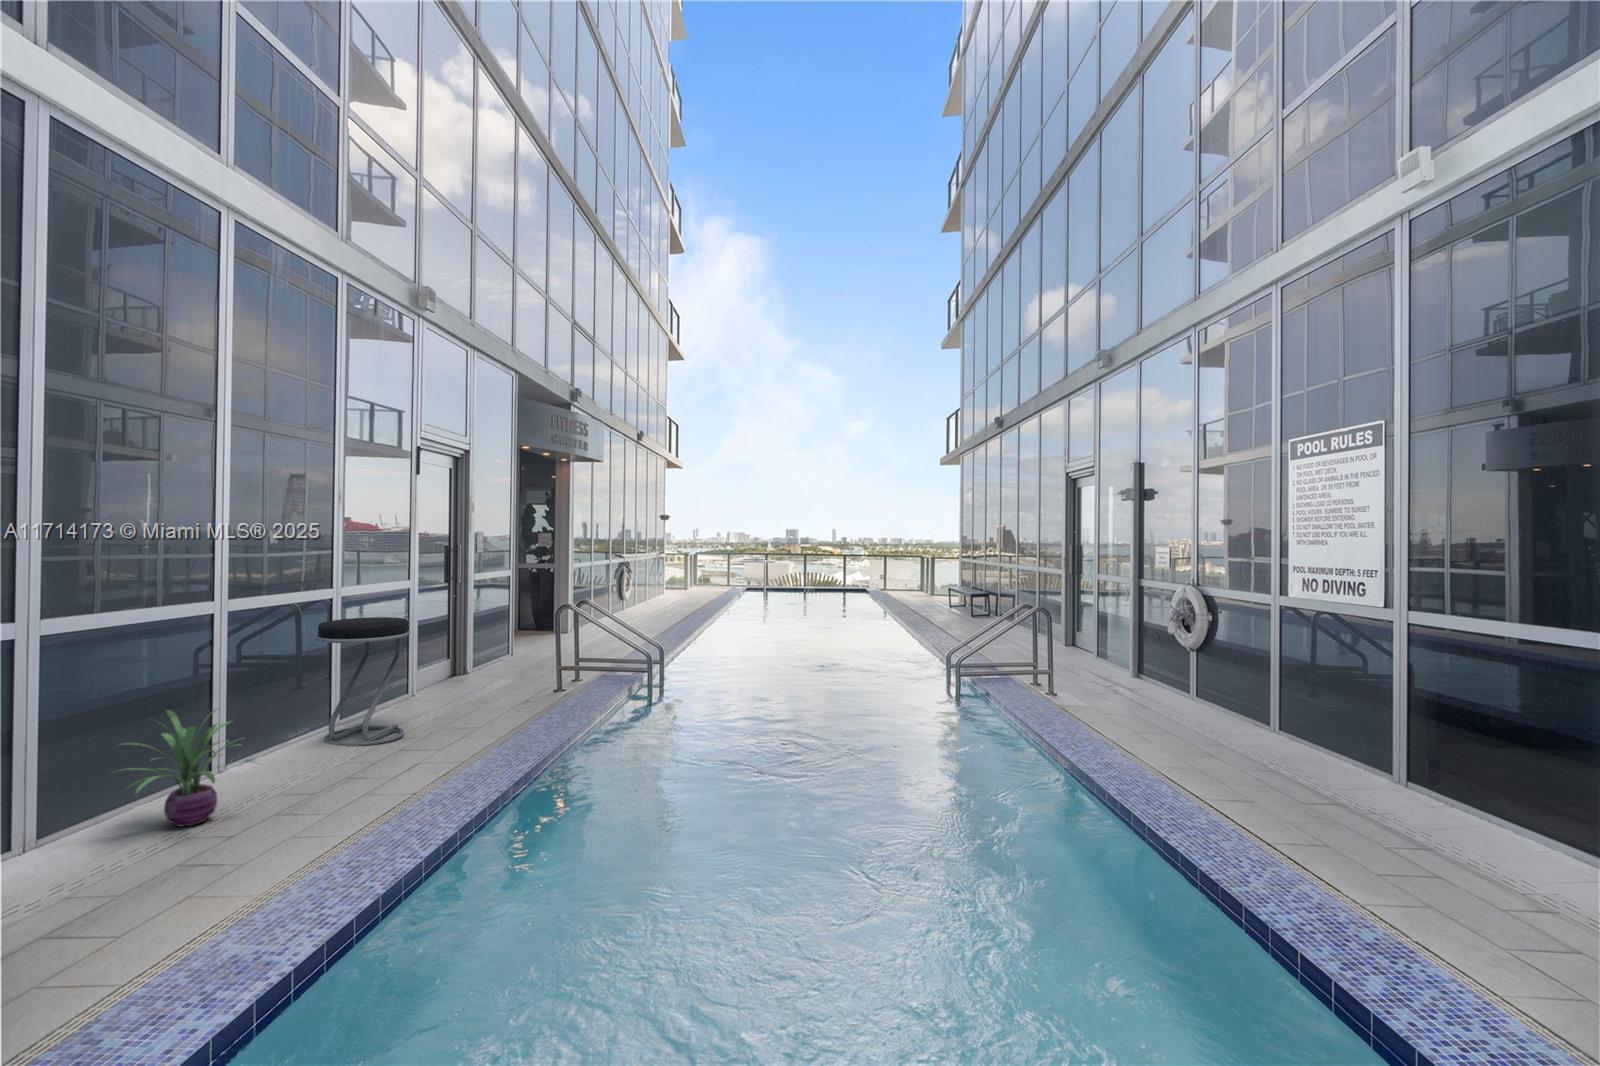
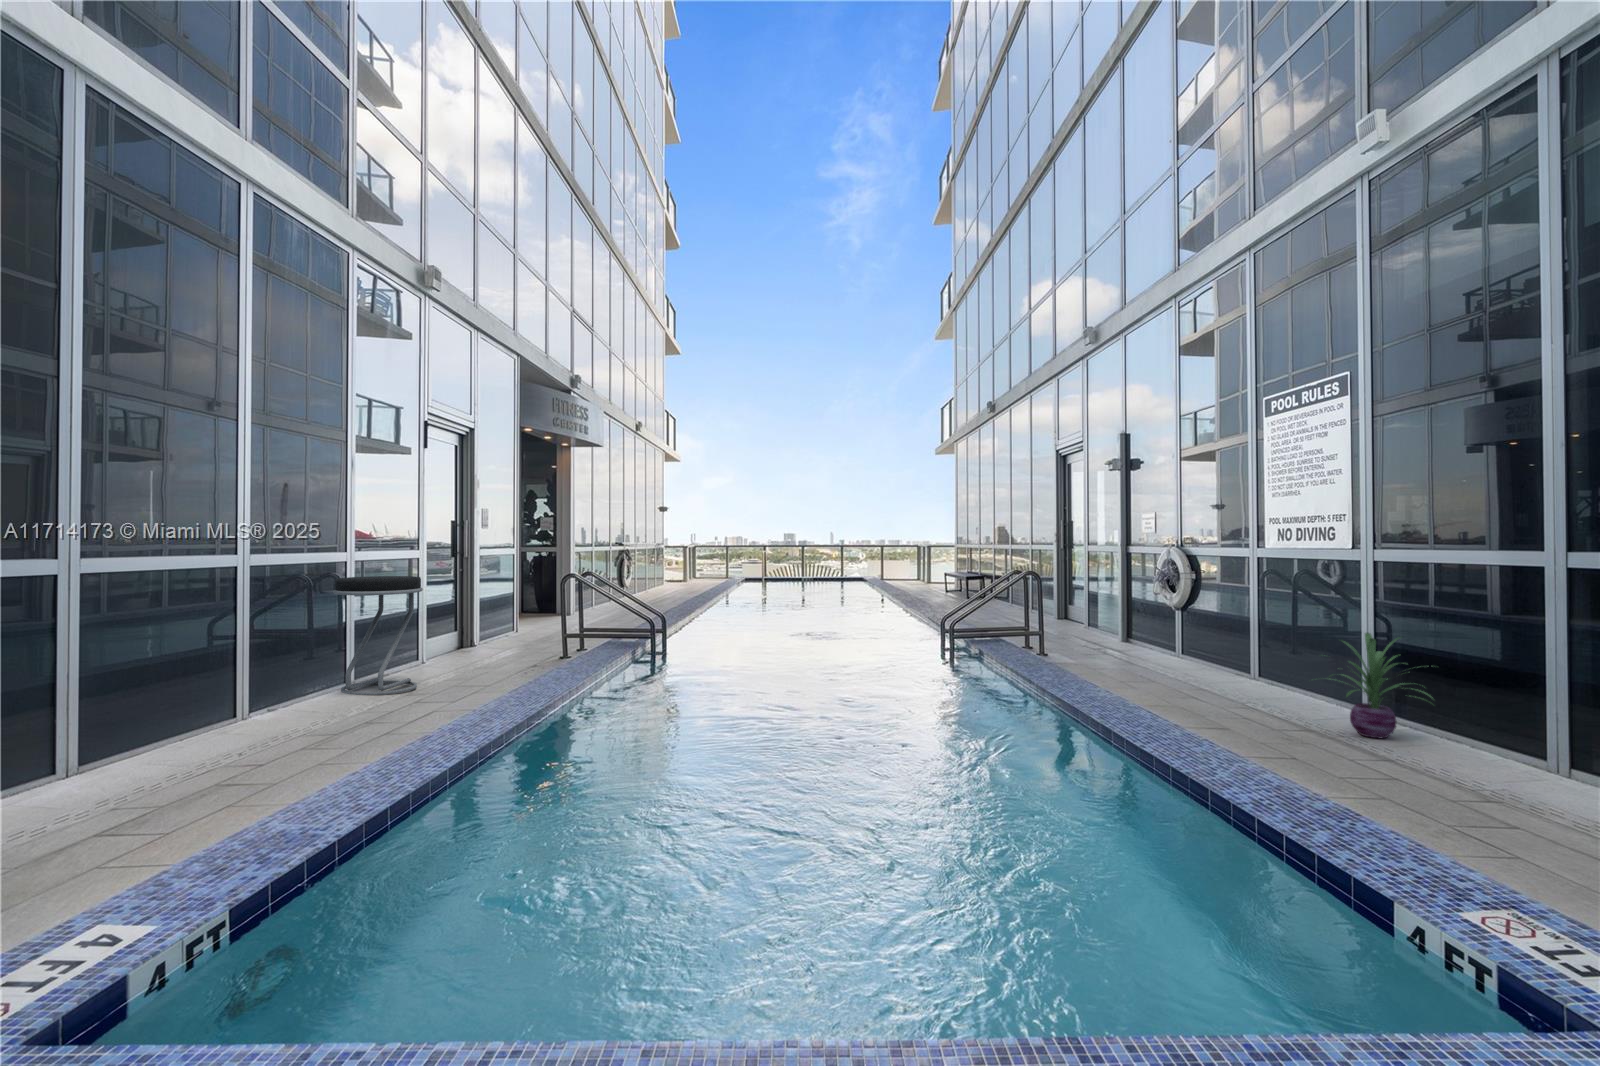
decorative plant: present [122,710,235,826] -> present [1329,633,1433,738]

